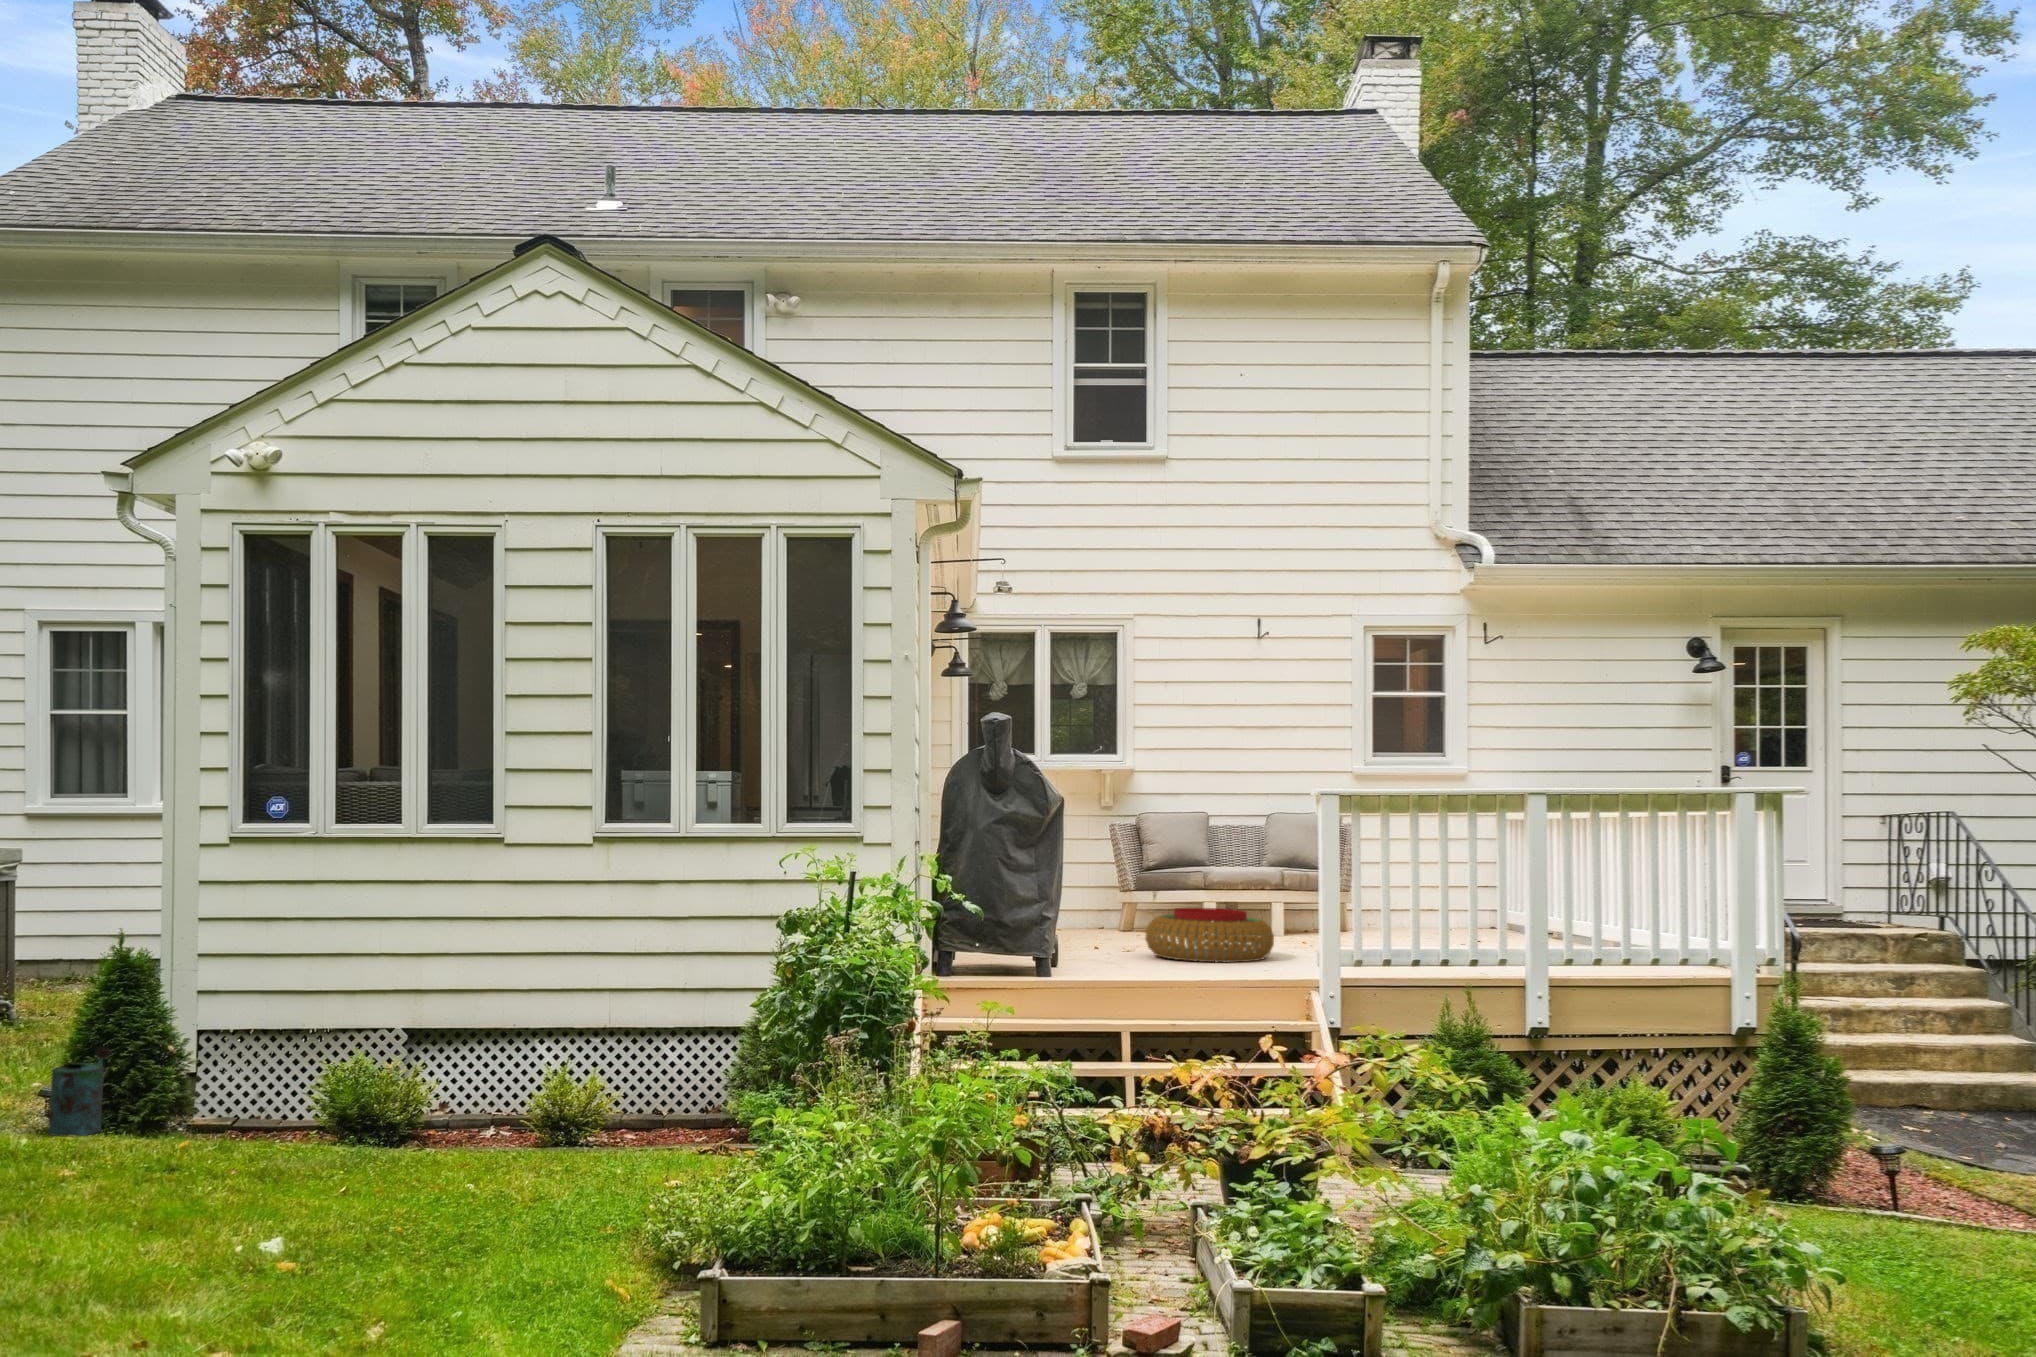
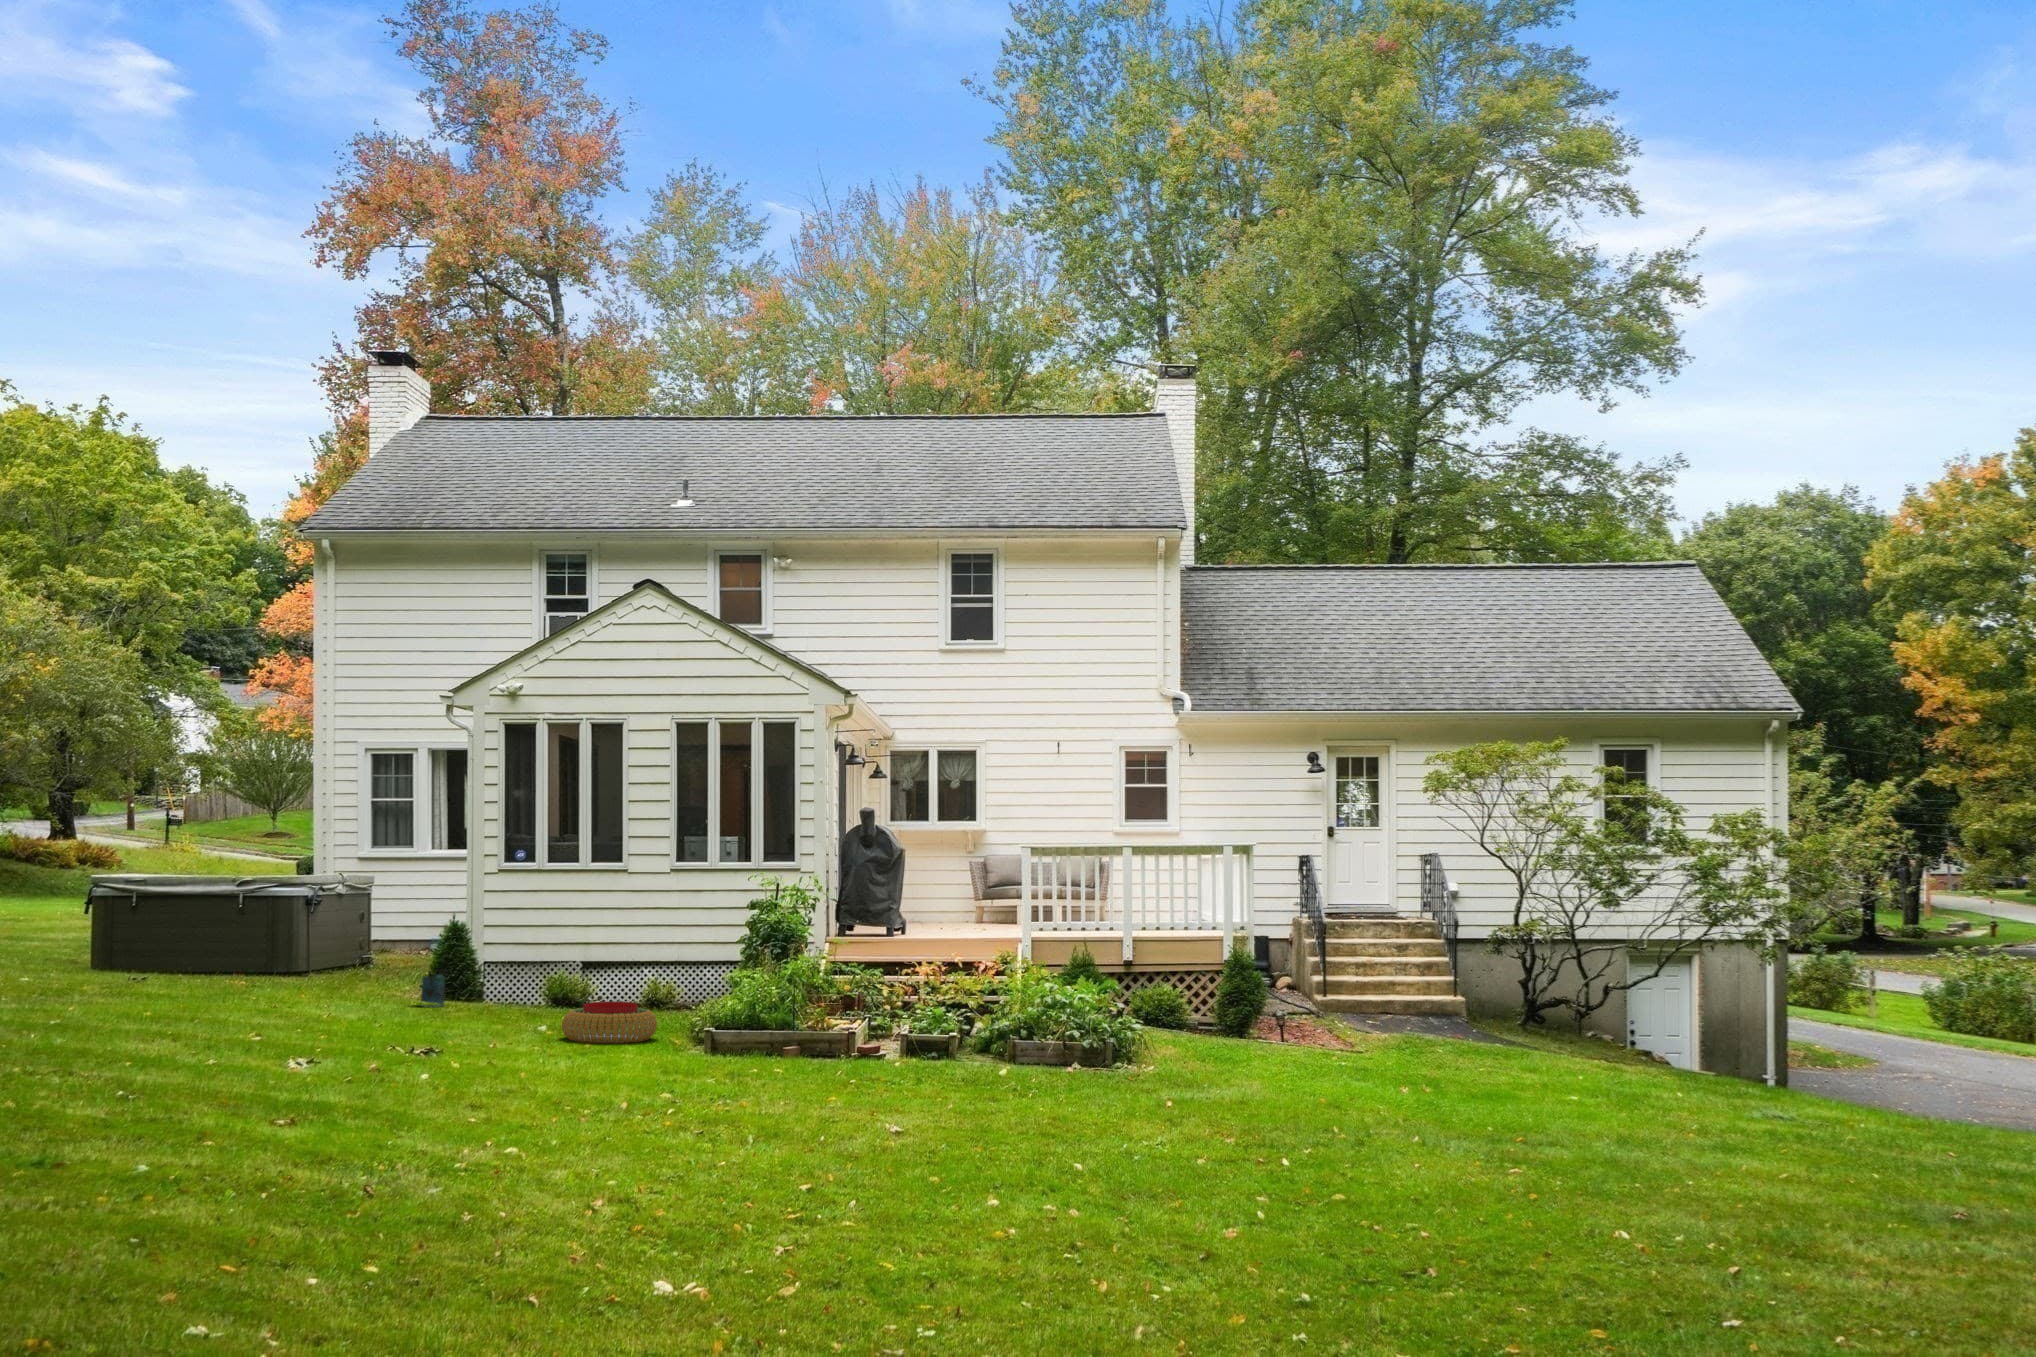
pouf: present [1145,908,1274,963] -> present [562,1002,657,1044]

